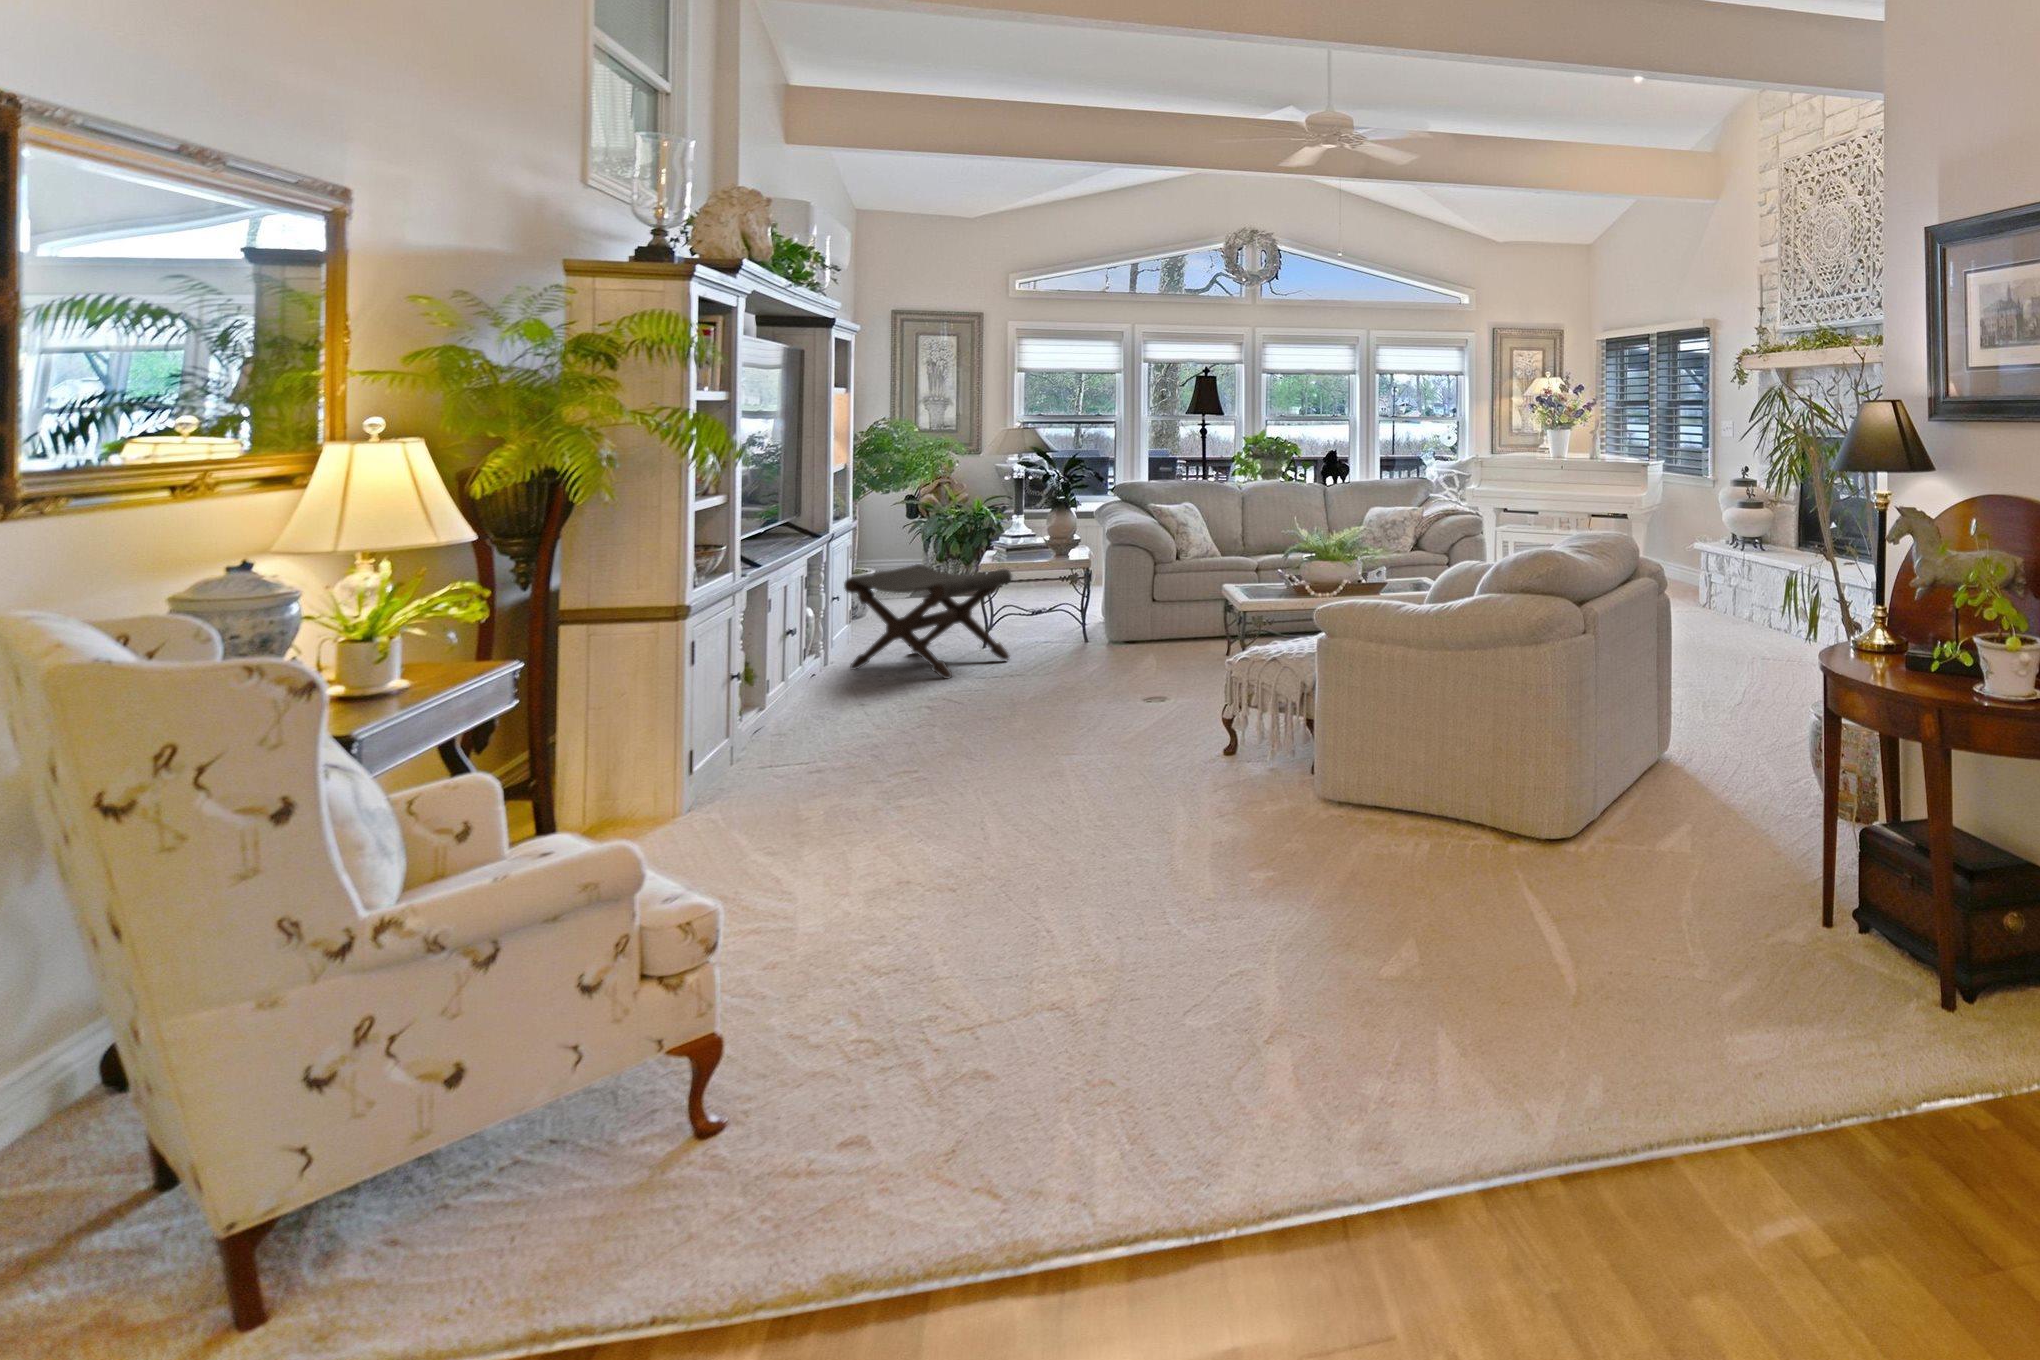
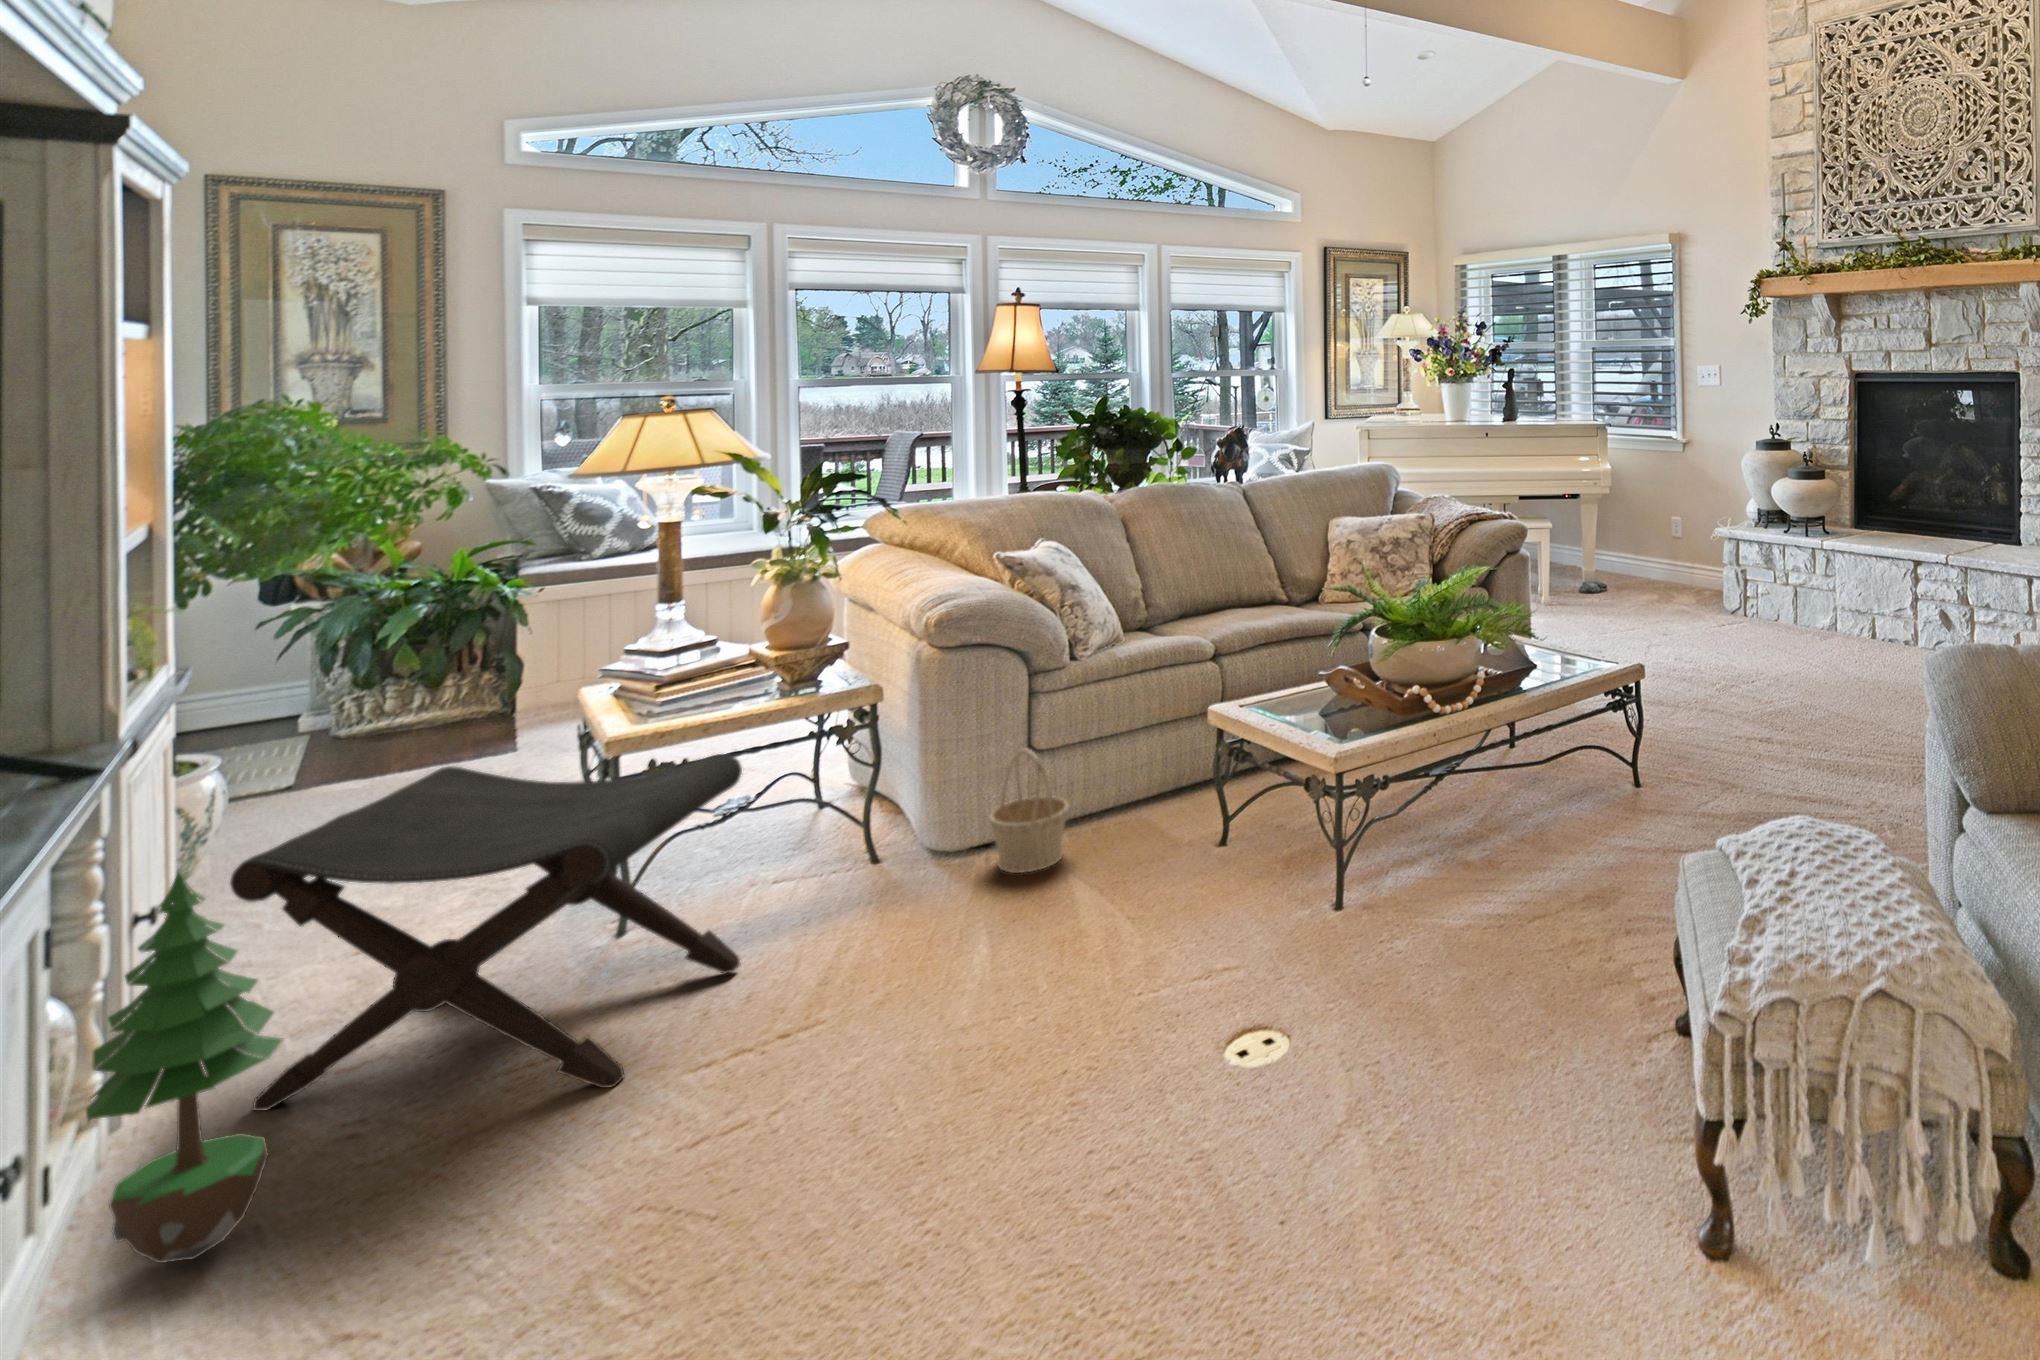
potted tree: none [797,564,847,691] -> present [86,874,282,1263]
basket: none [1127,594,1164,651] -> present [989,748,1069,873]

